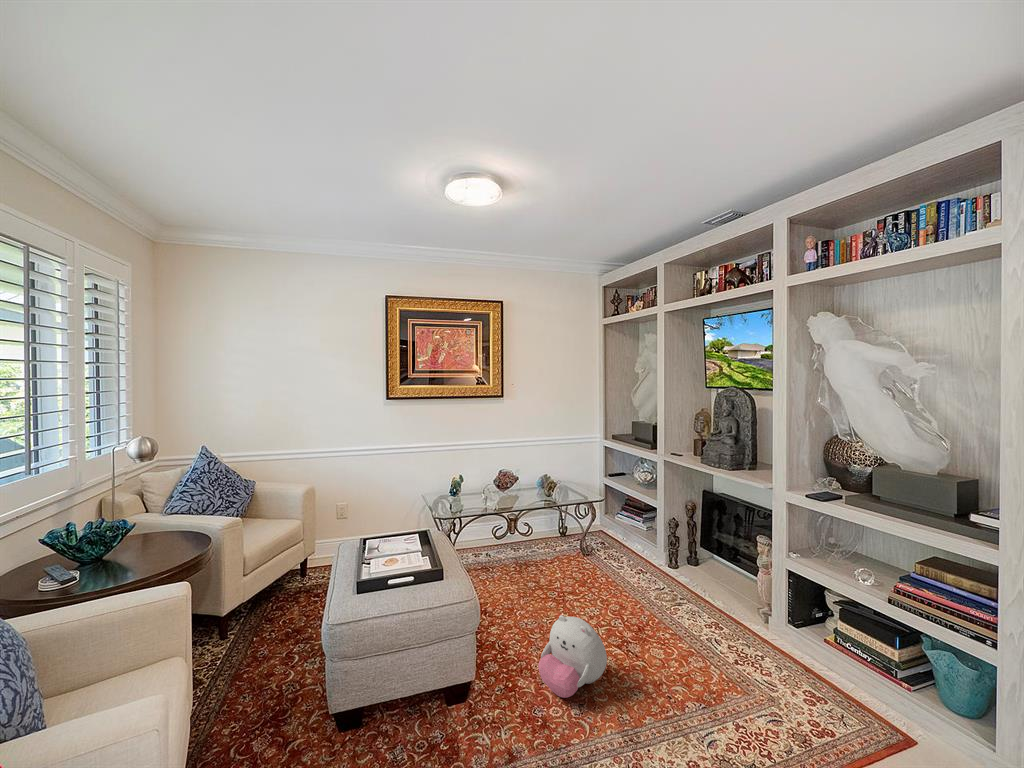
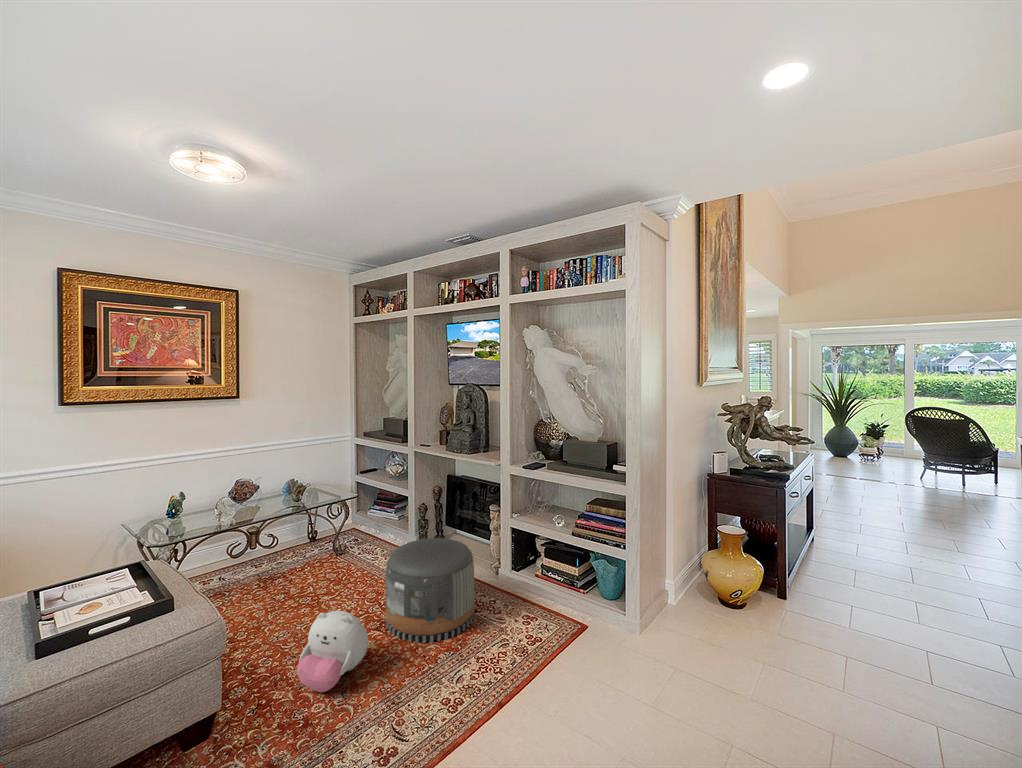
pouf: none [628,560,734,686] -> present [386,538,474,643]

